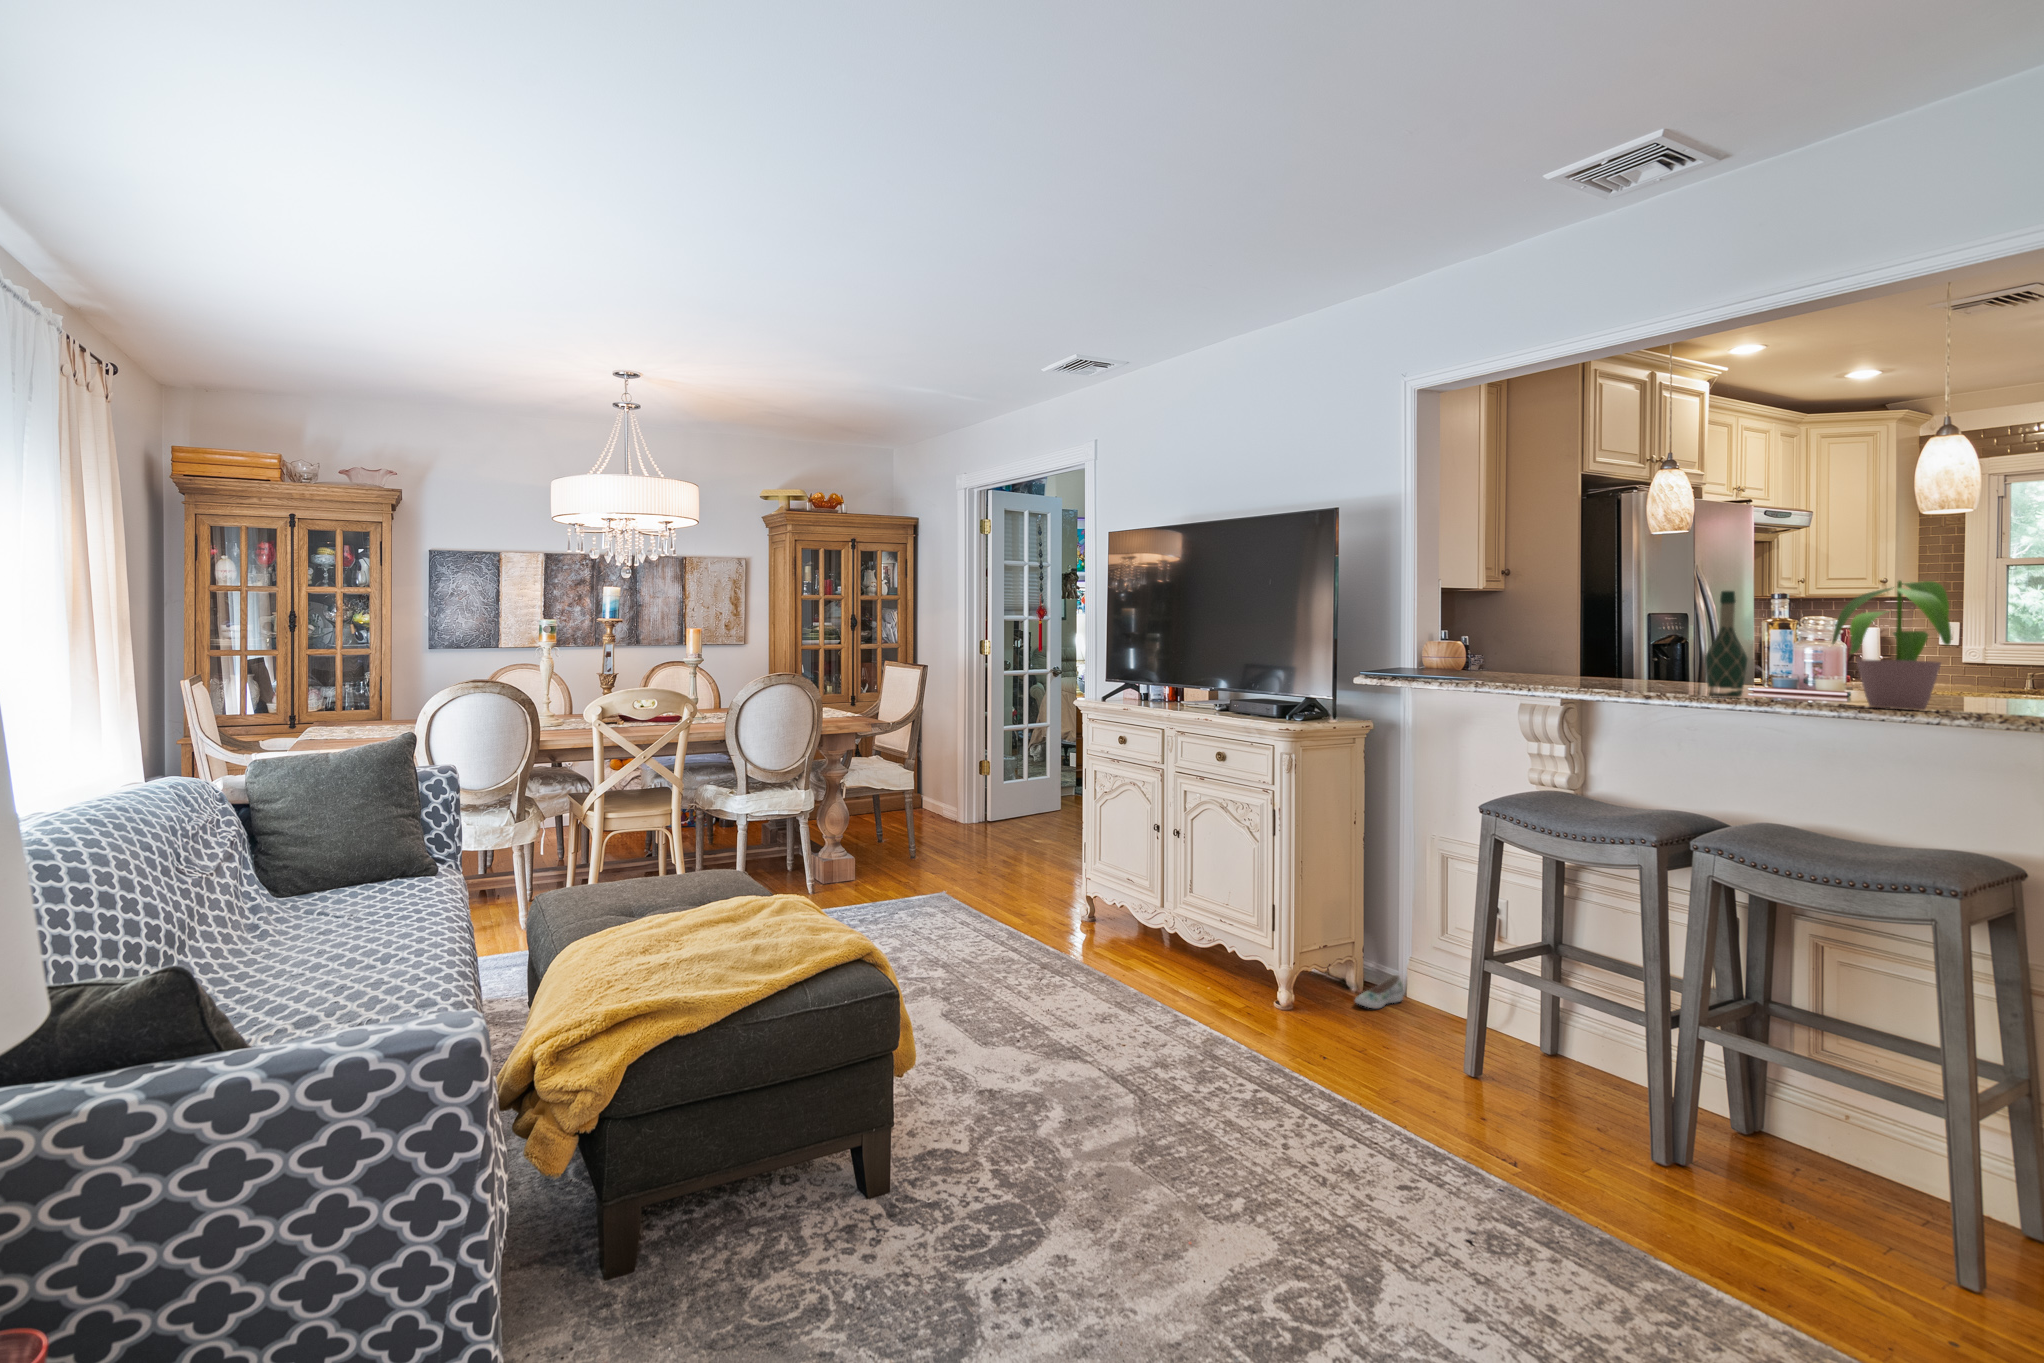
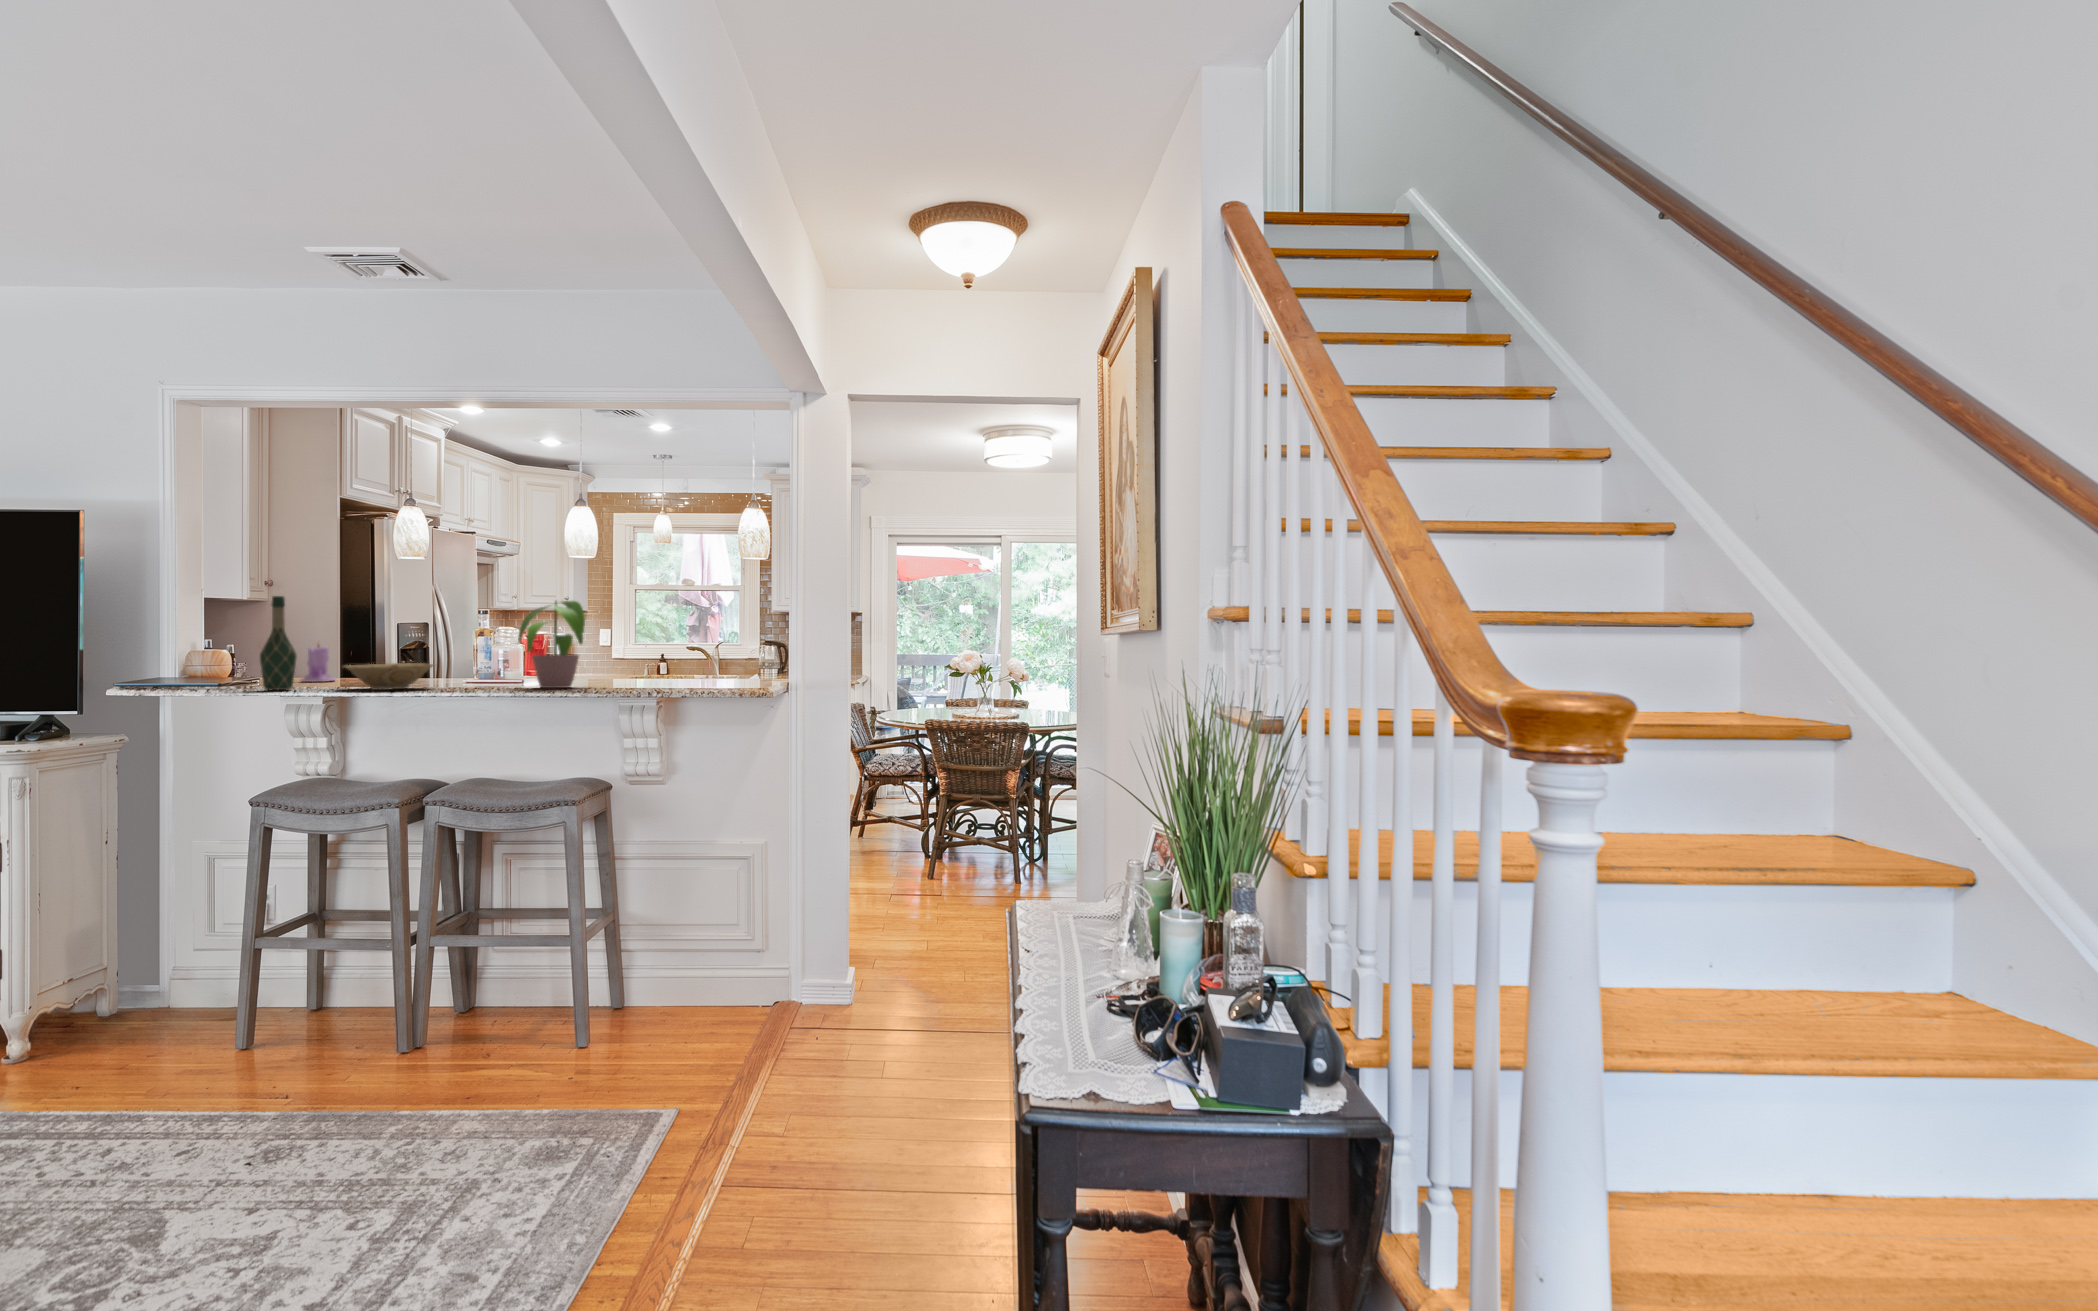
wine bottle: present [1705,591,1748,698] -> present [260,596,297,690]
candle: none [1540,642,1579,687] -> present [301,645,335,682]
bowl: none [1589,663,1709,695] -> present [344,663,434,690]
shoe: present [1355,975,1404,1008] -> none [105,985,163,1027]

